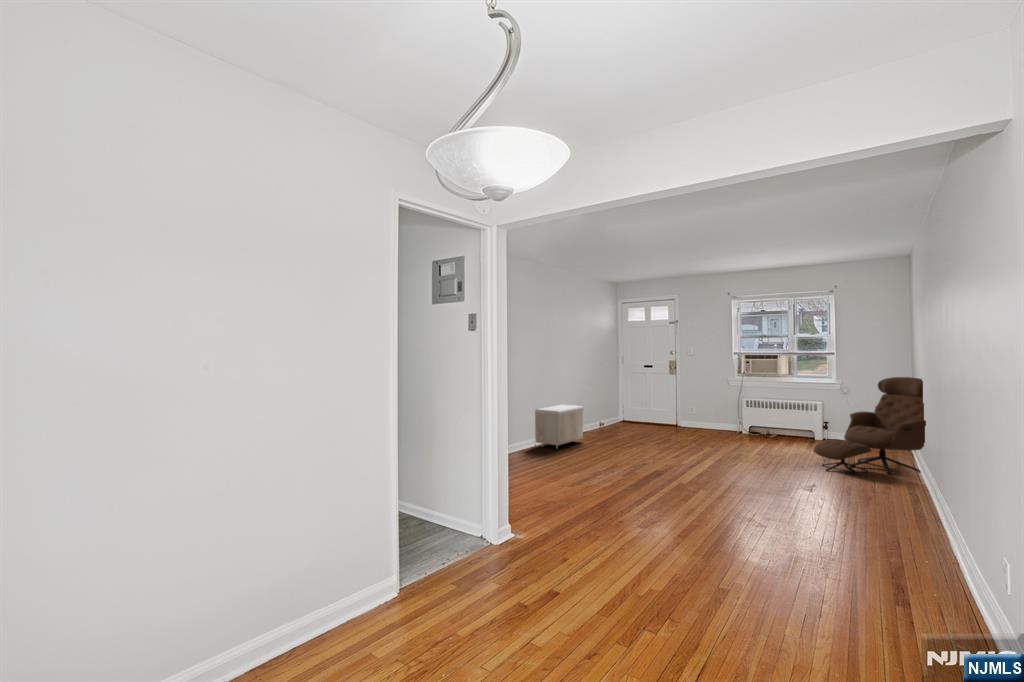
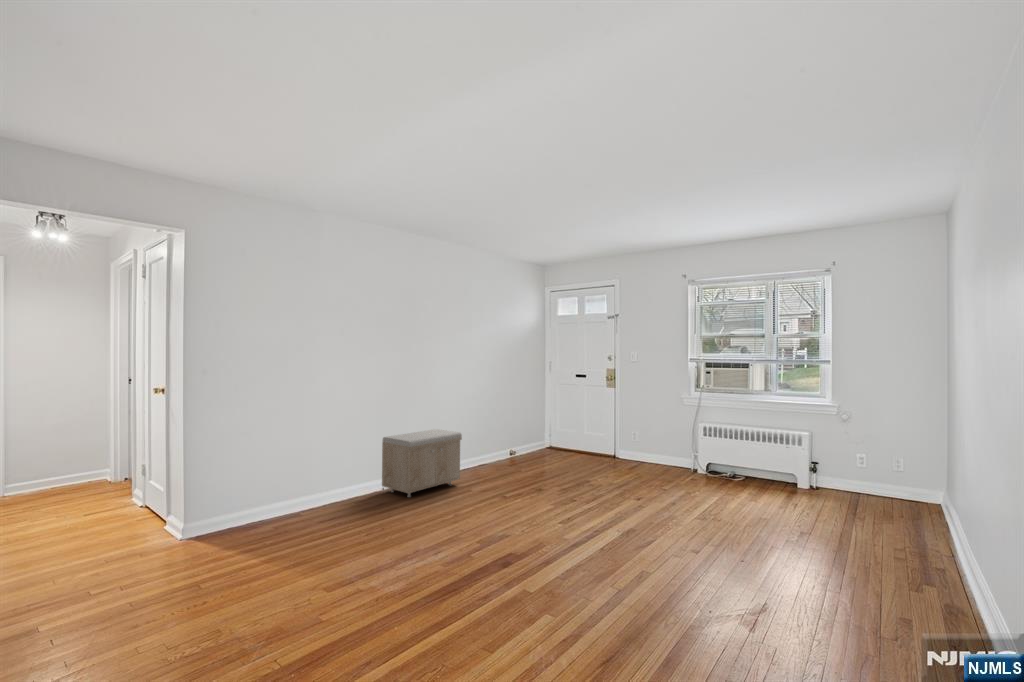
lounge chair: present [813,377,926,475] -> none [786,403,996,576]

